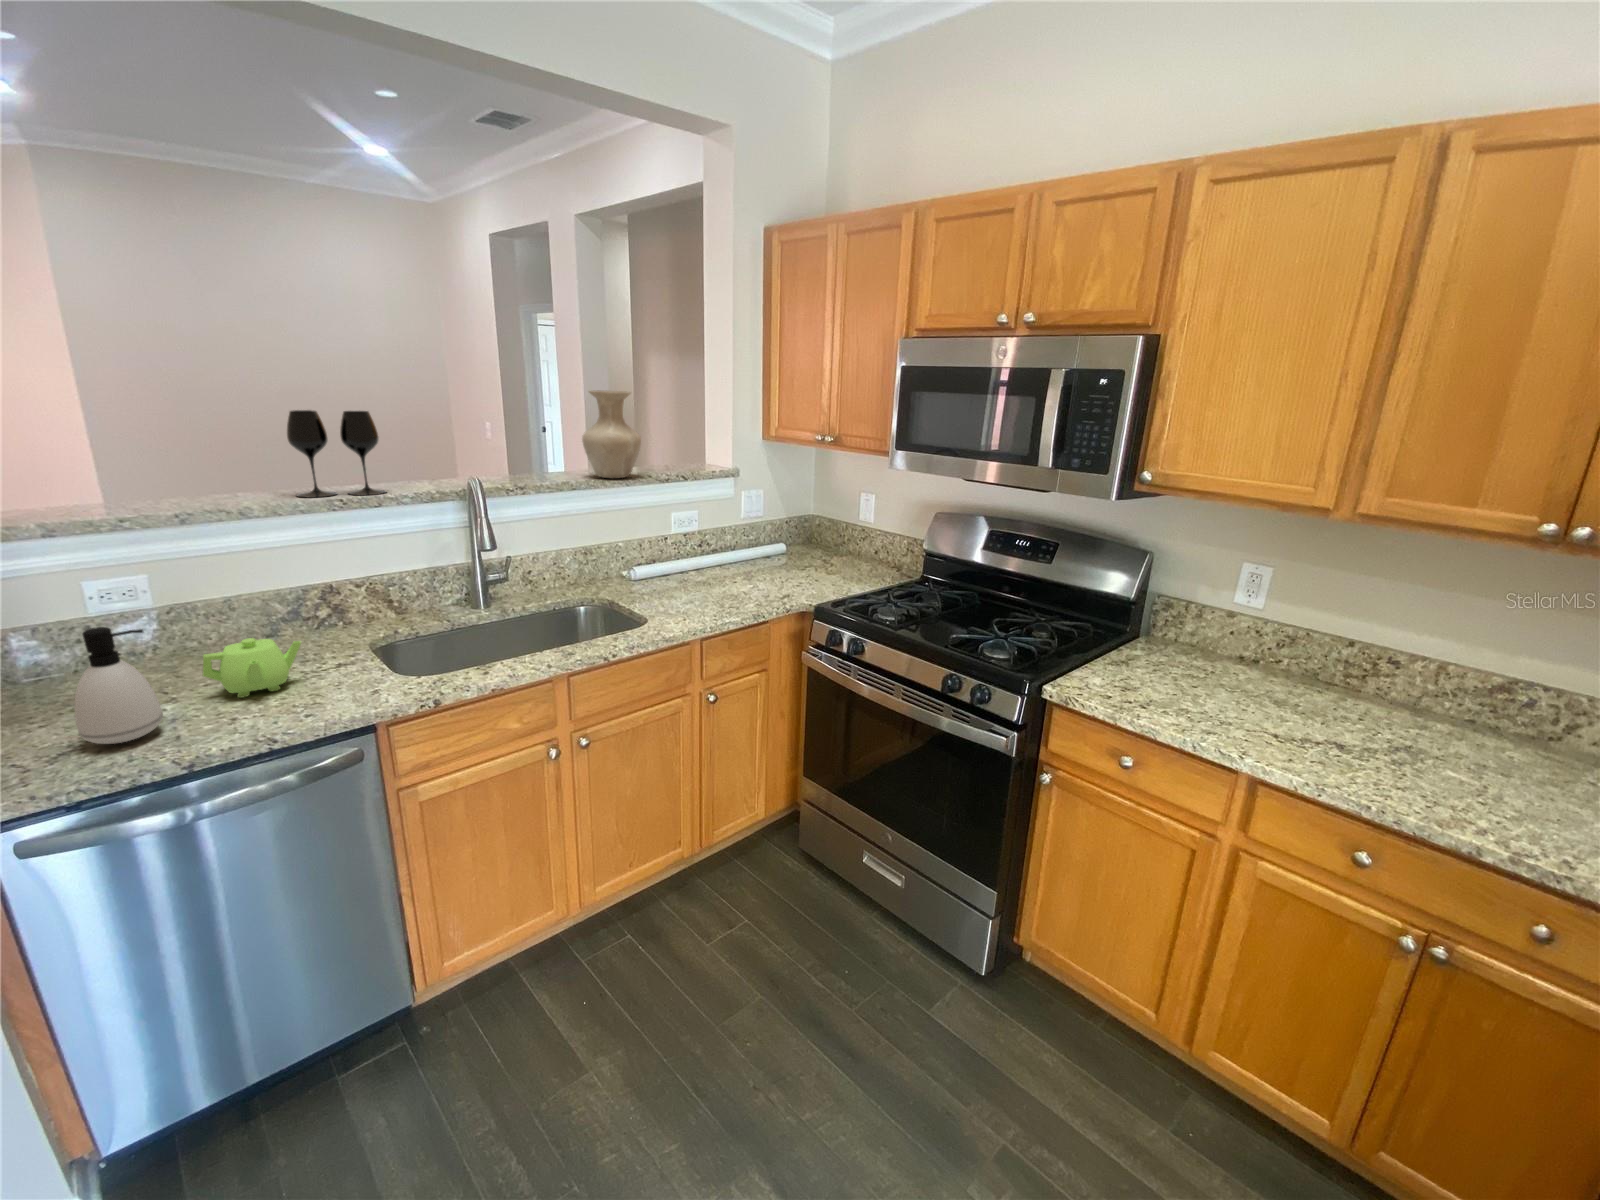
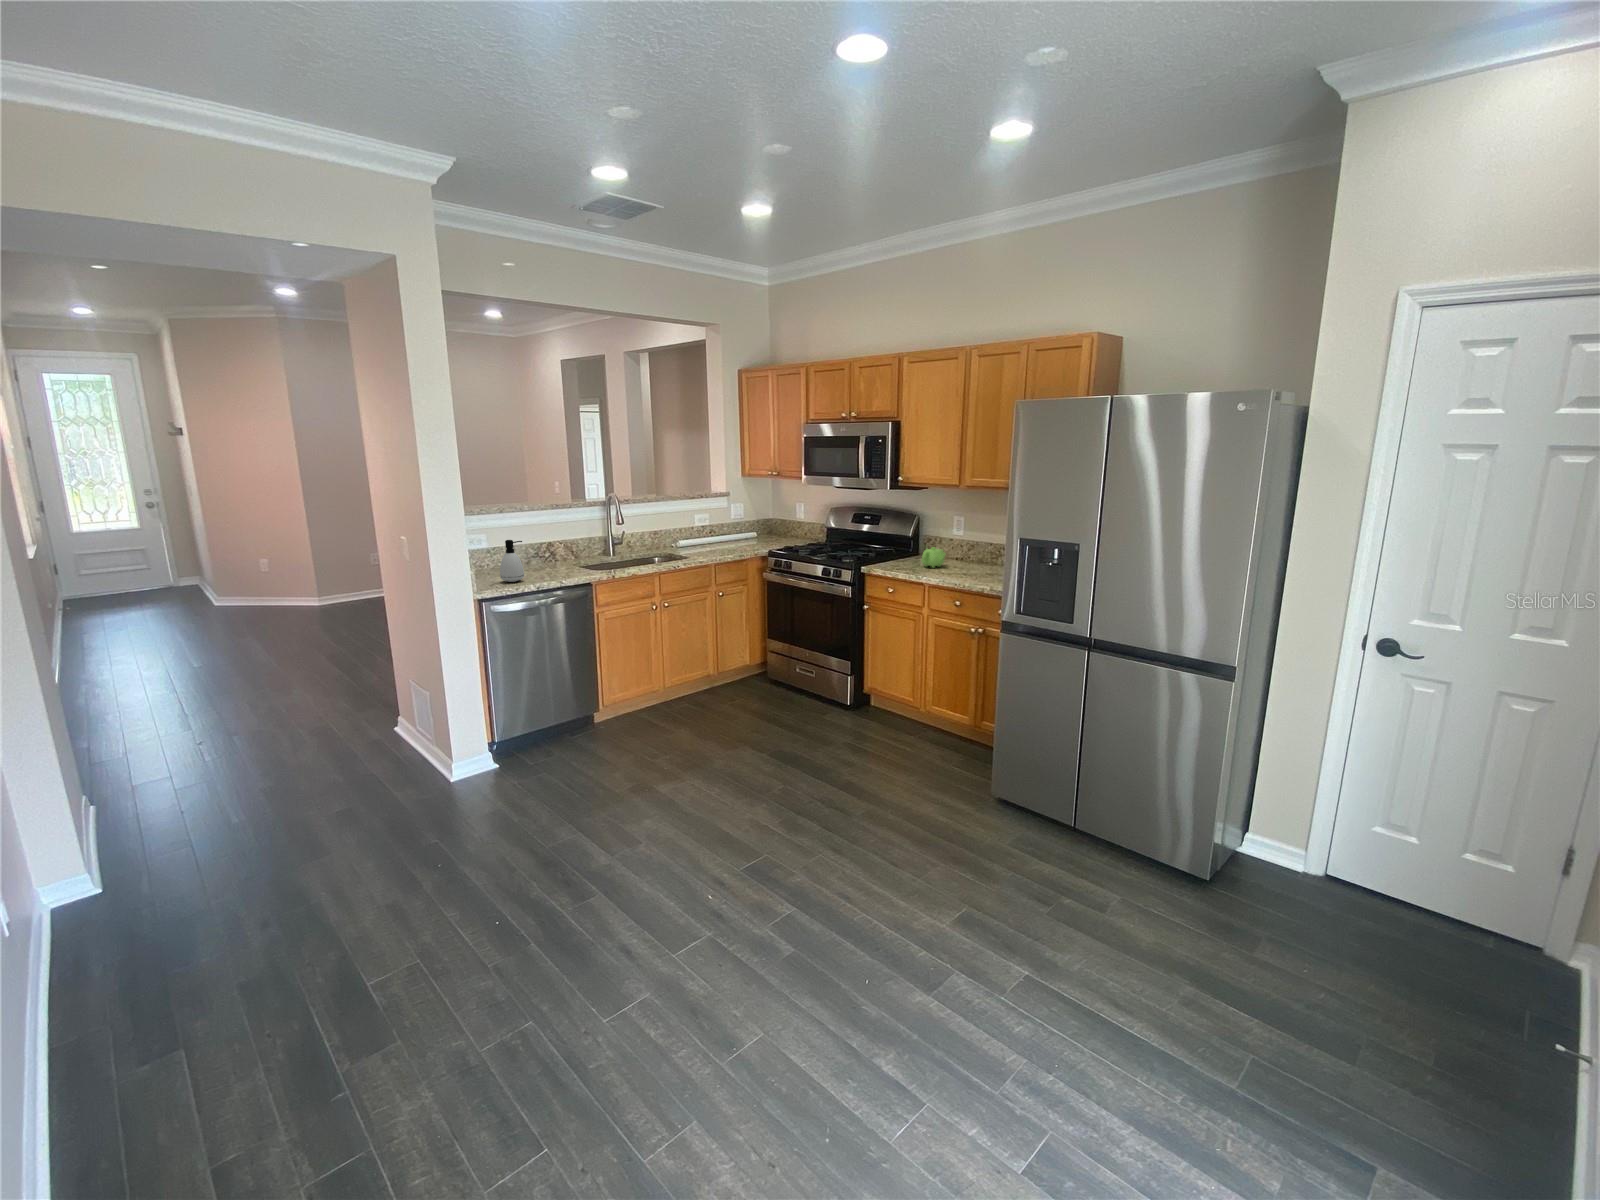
vase: present [582,391,641,478] -> none [652,454,681,496]
wine glass: present [287,410,386,498] -> none [534,466,571,504]
teapot: present [203,638,301,698] -> present [921,547,946,568]

